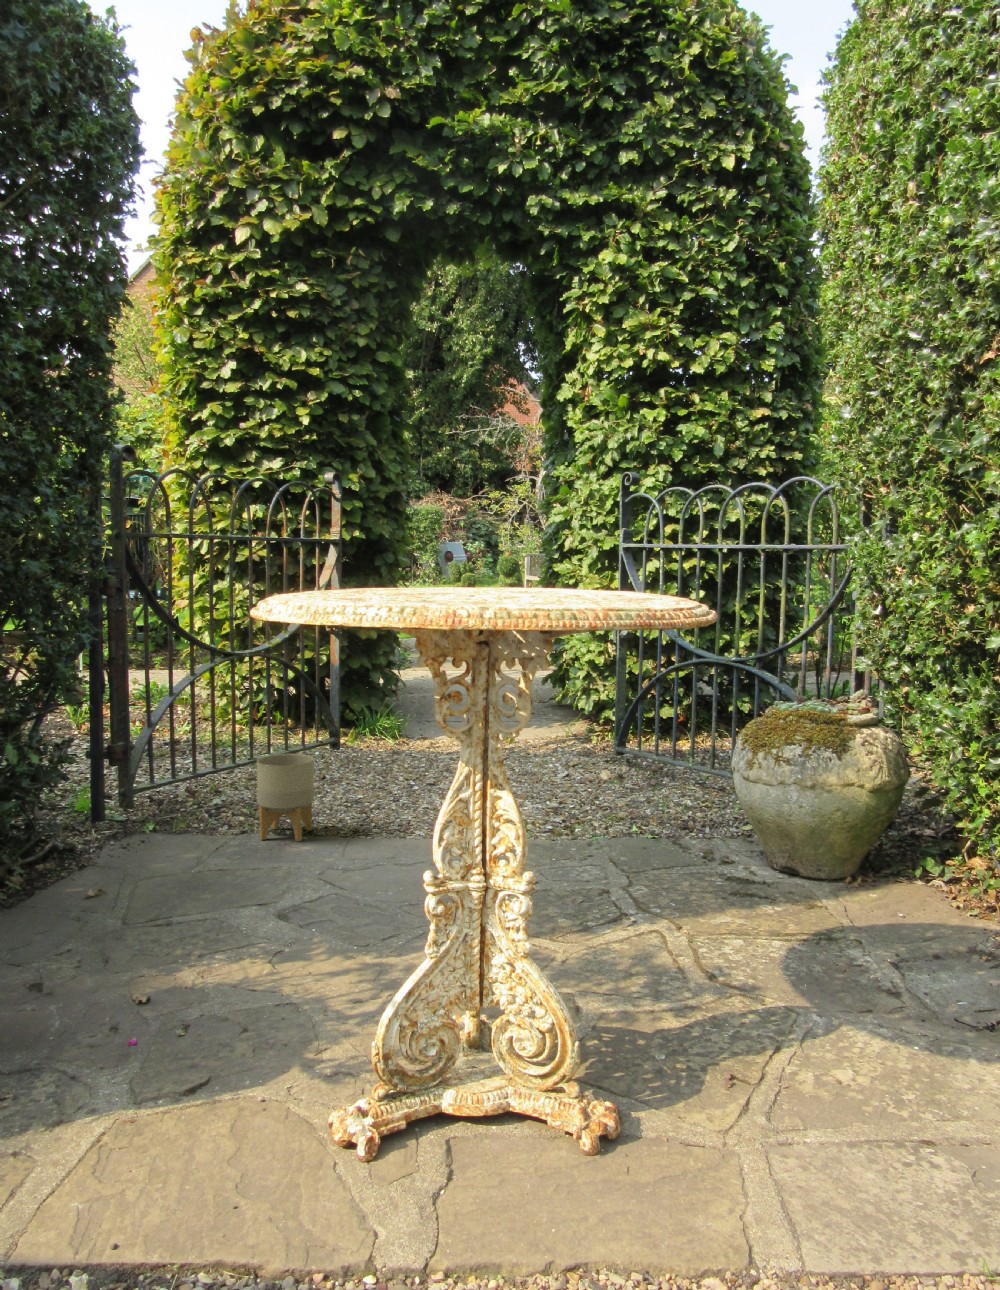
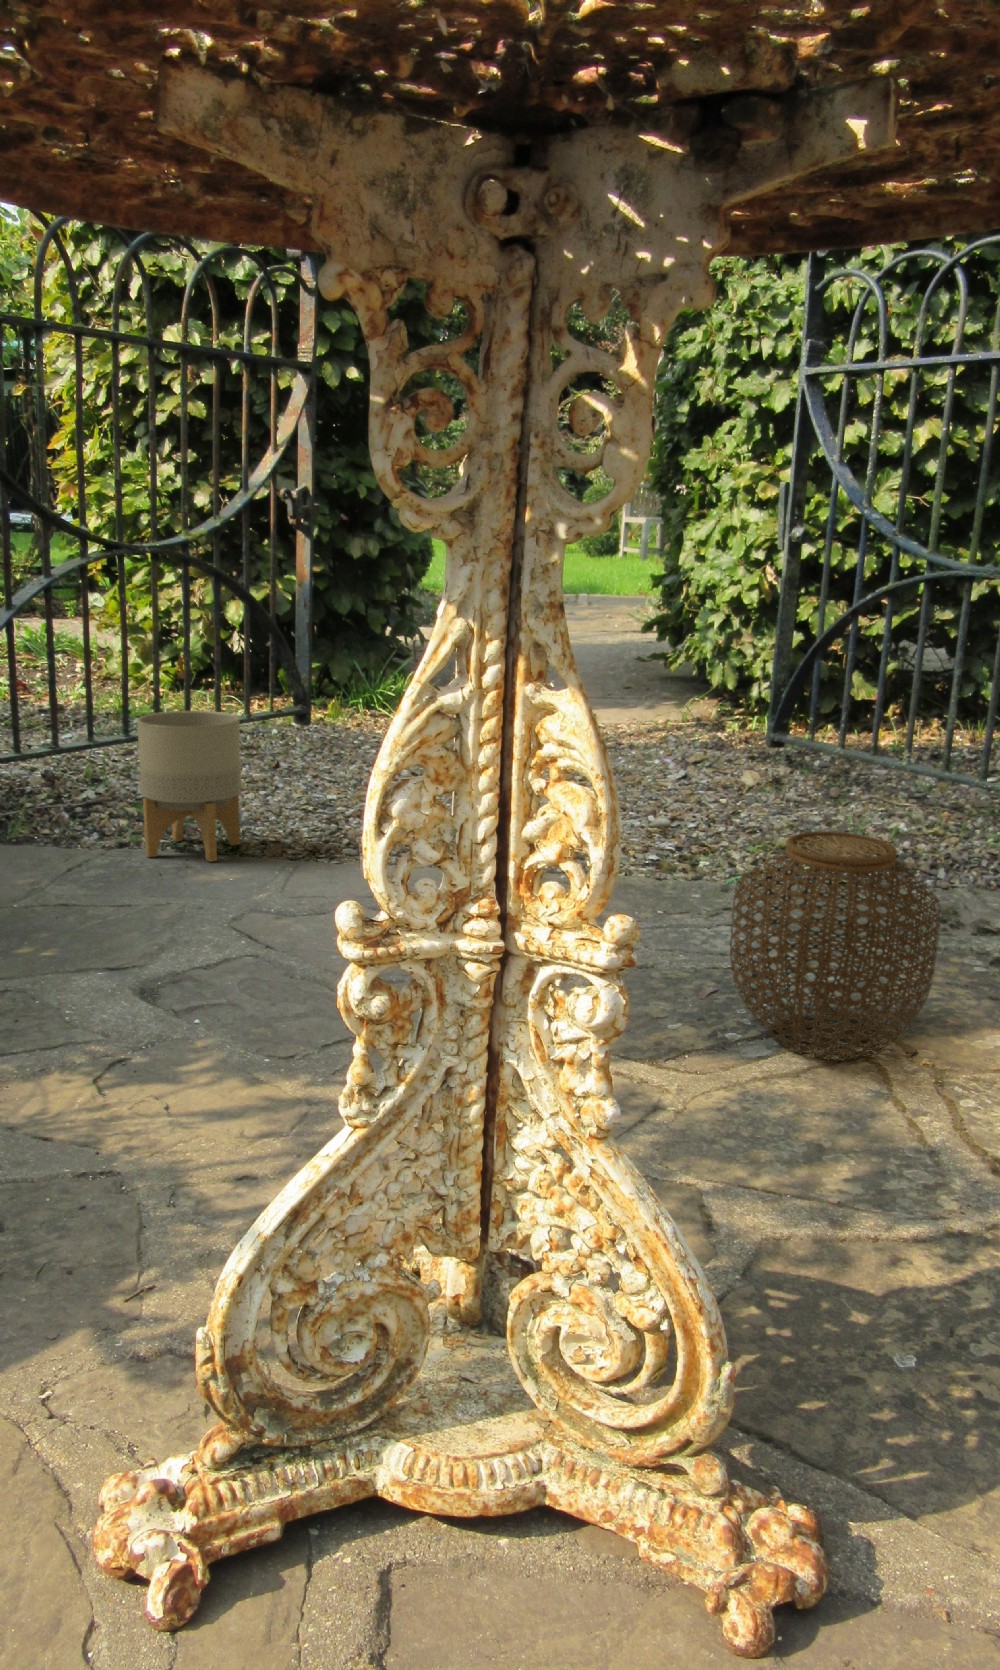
woven basket: none [586,820,686,936] -> present [730,831,941,1060]

